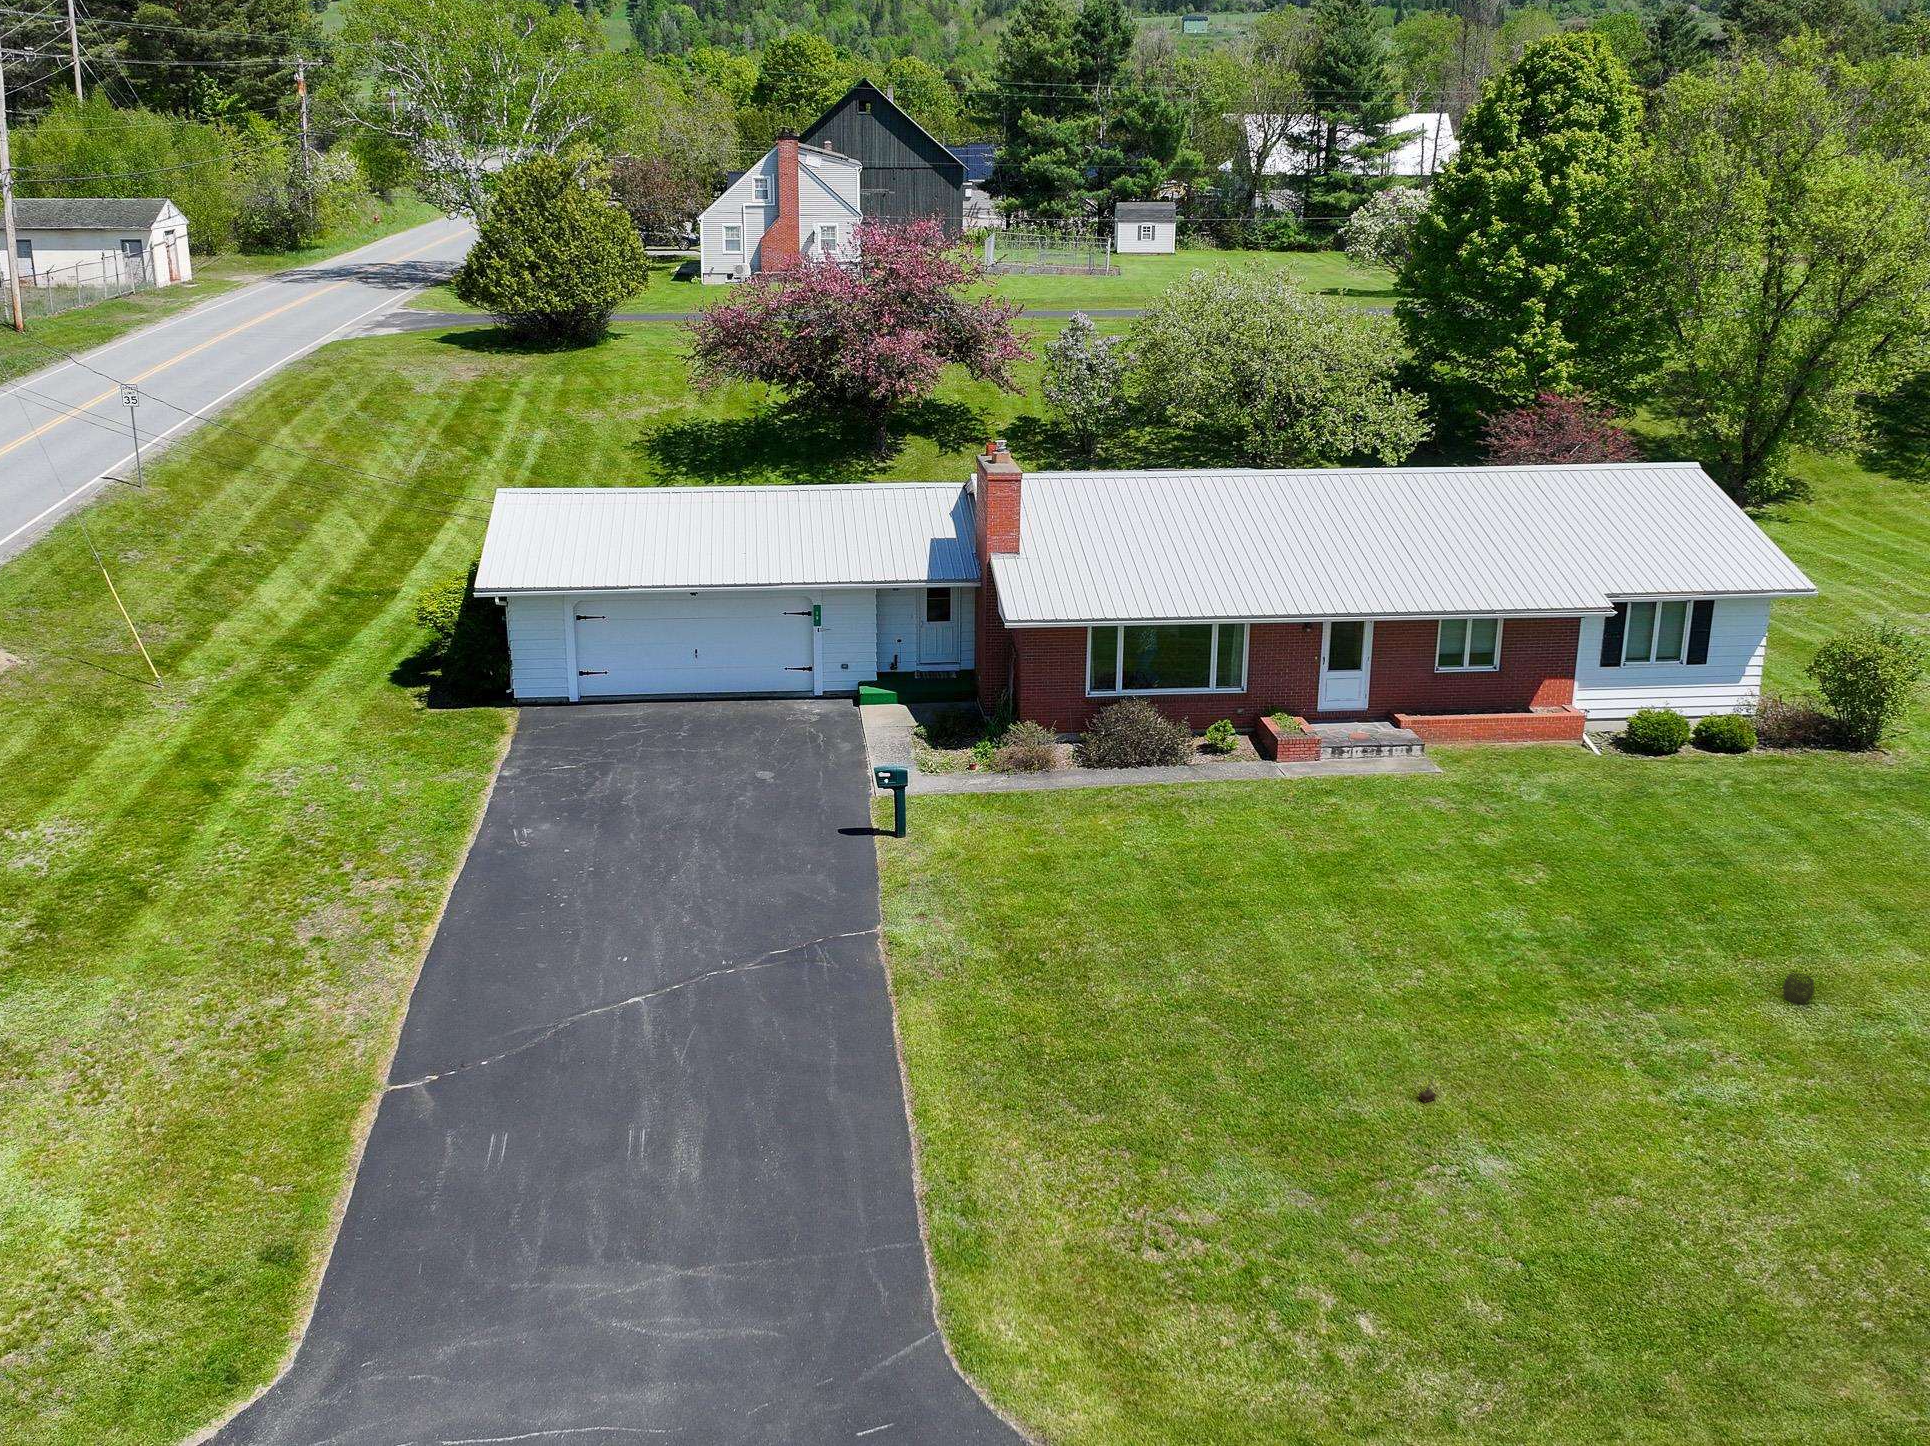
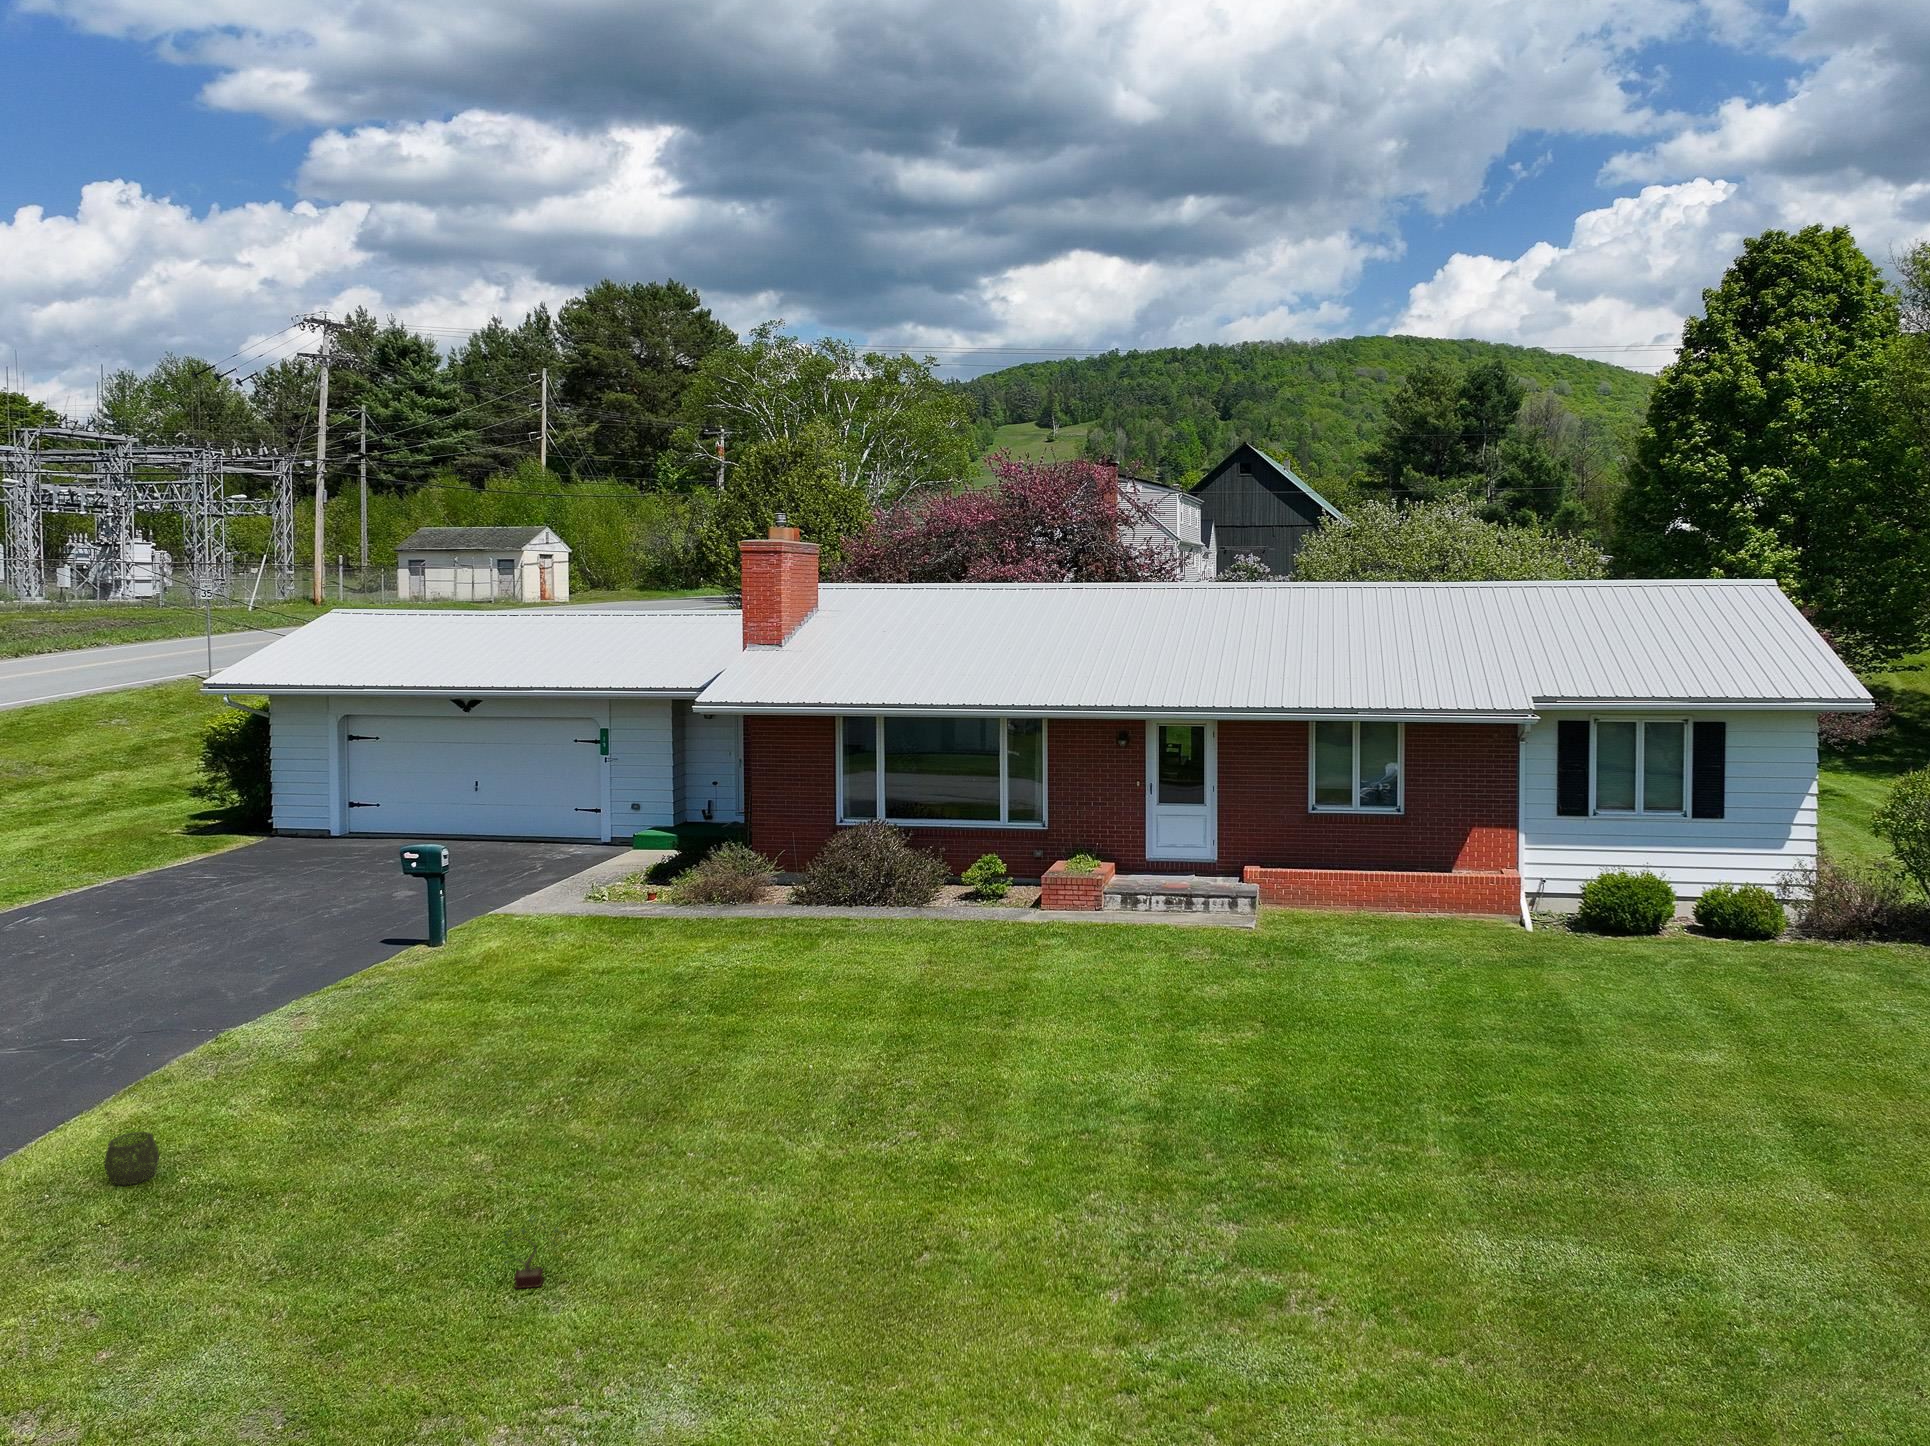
woven basket: present [1783,972,1814,1004] -> present [105,1132,159,1185]

